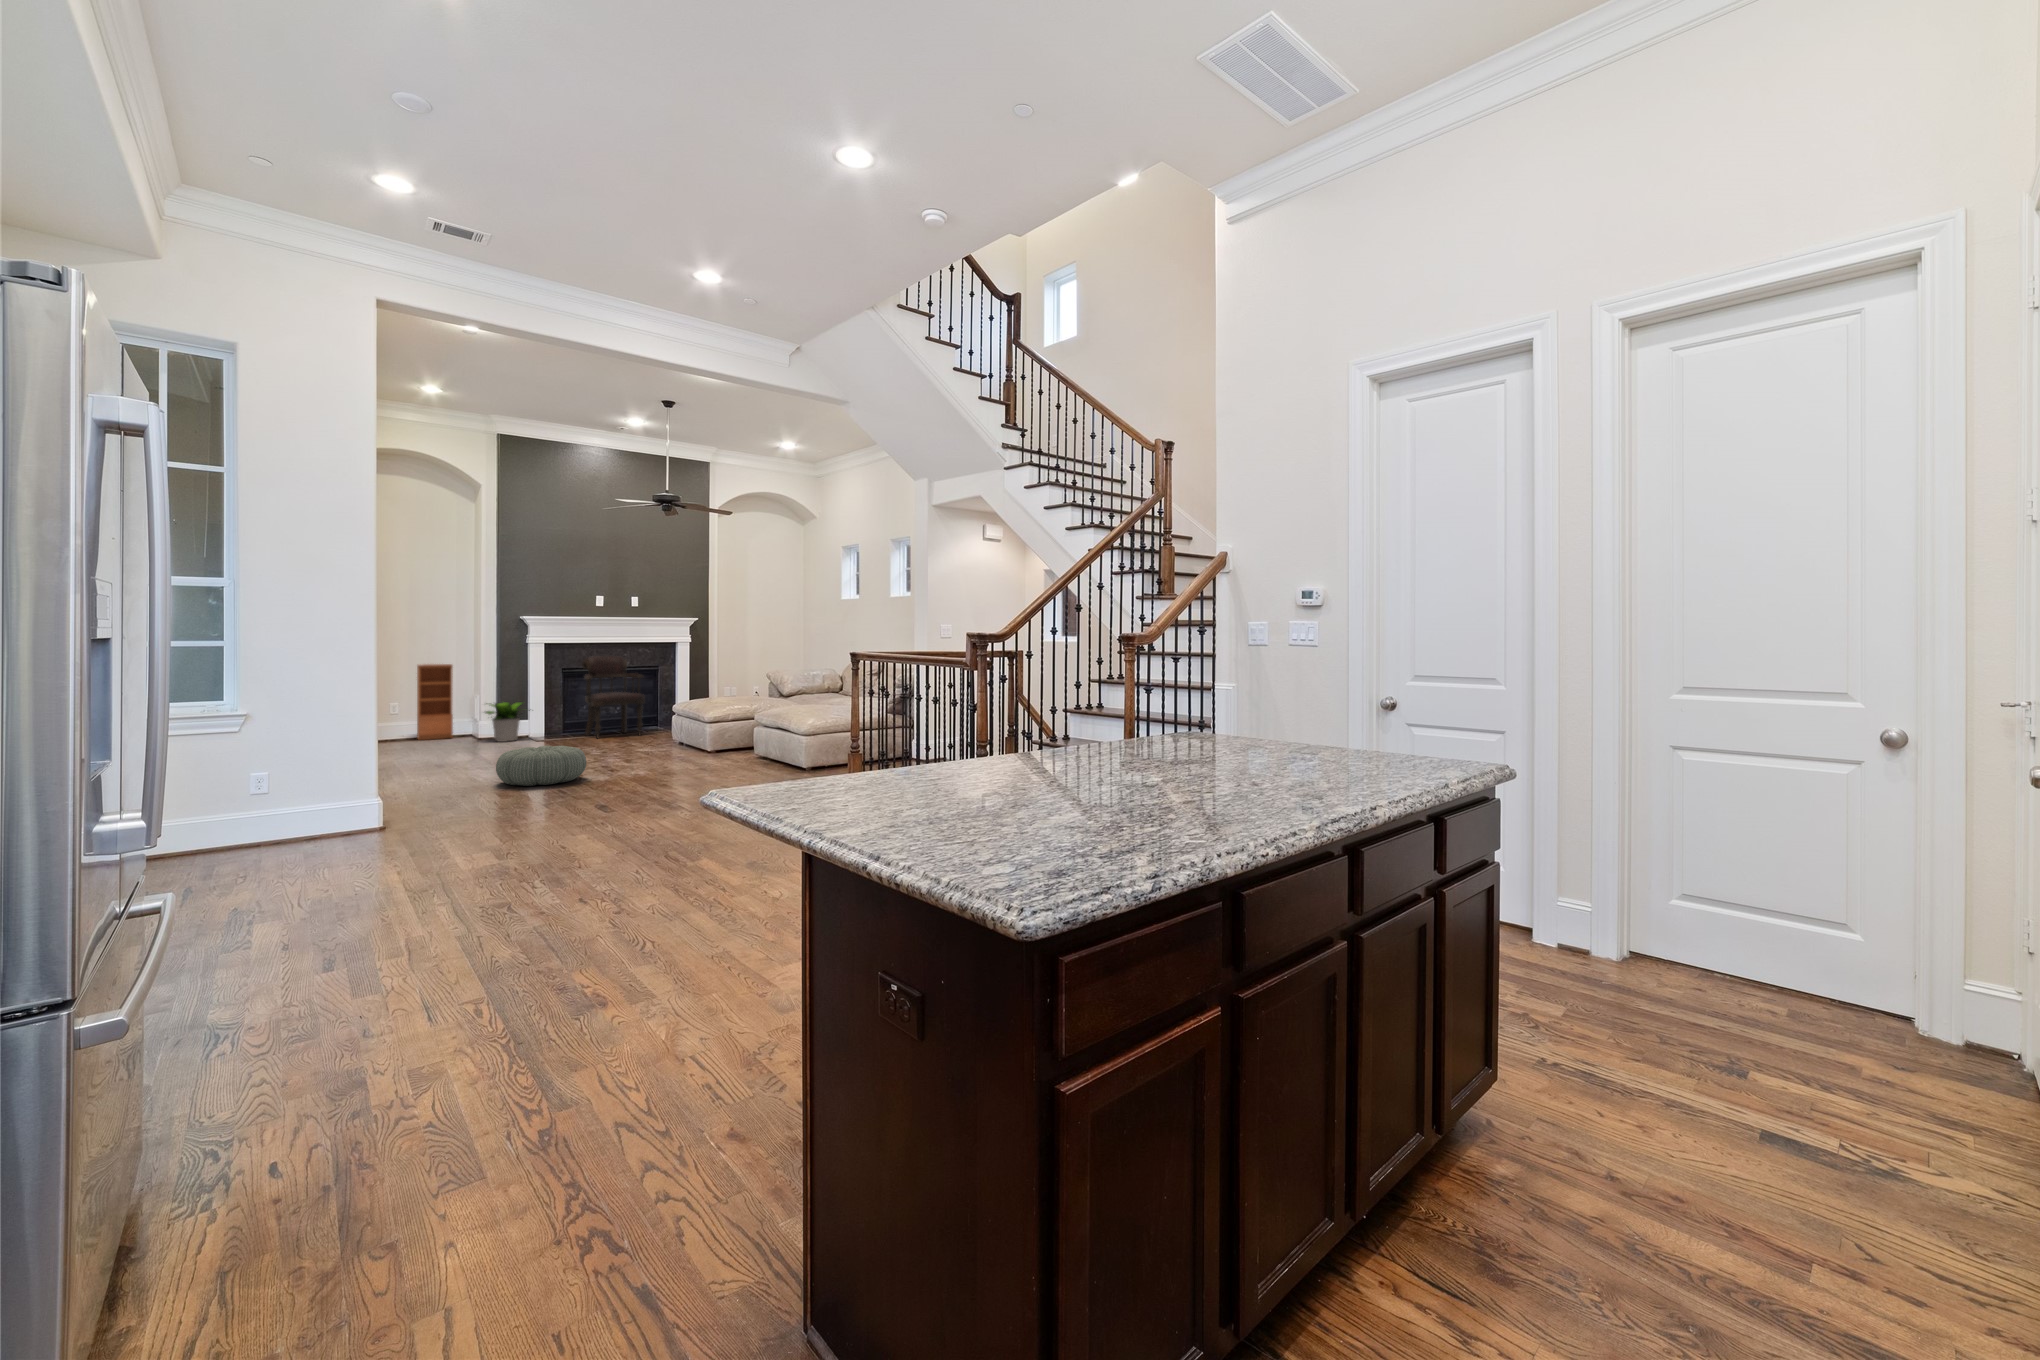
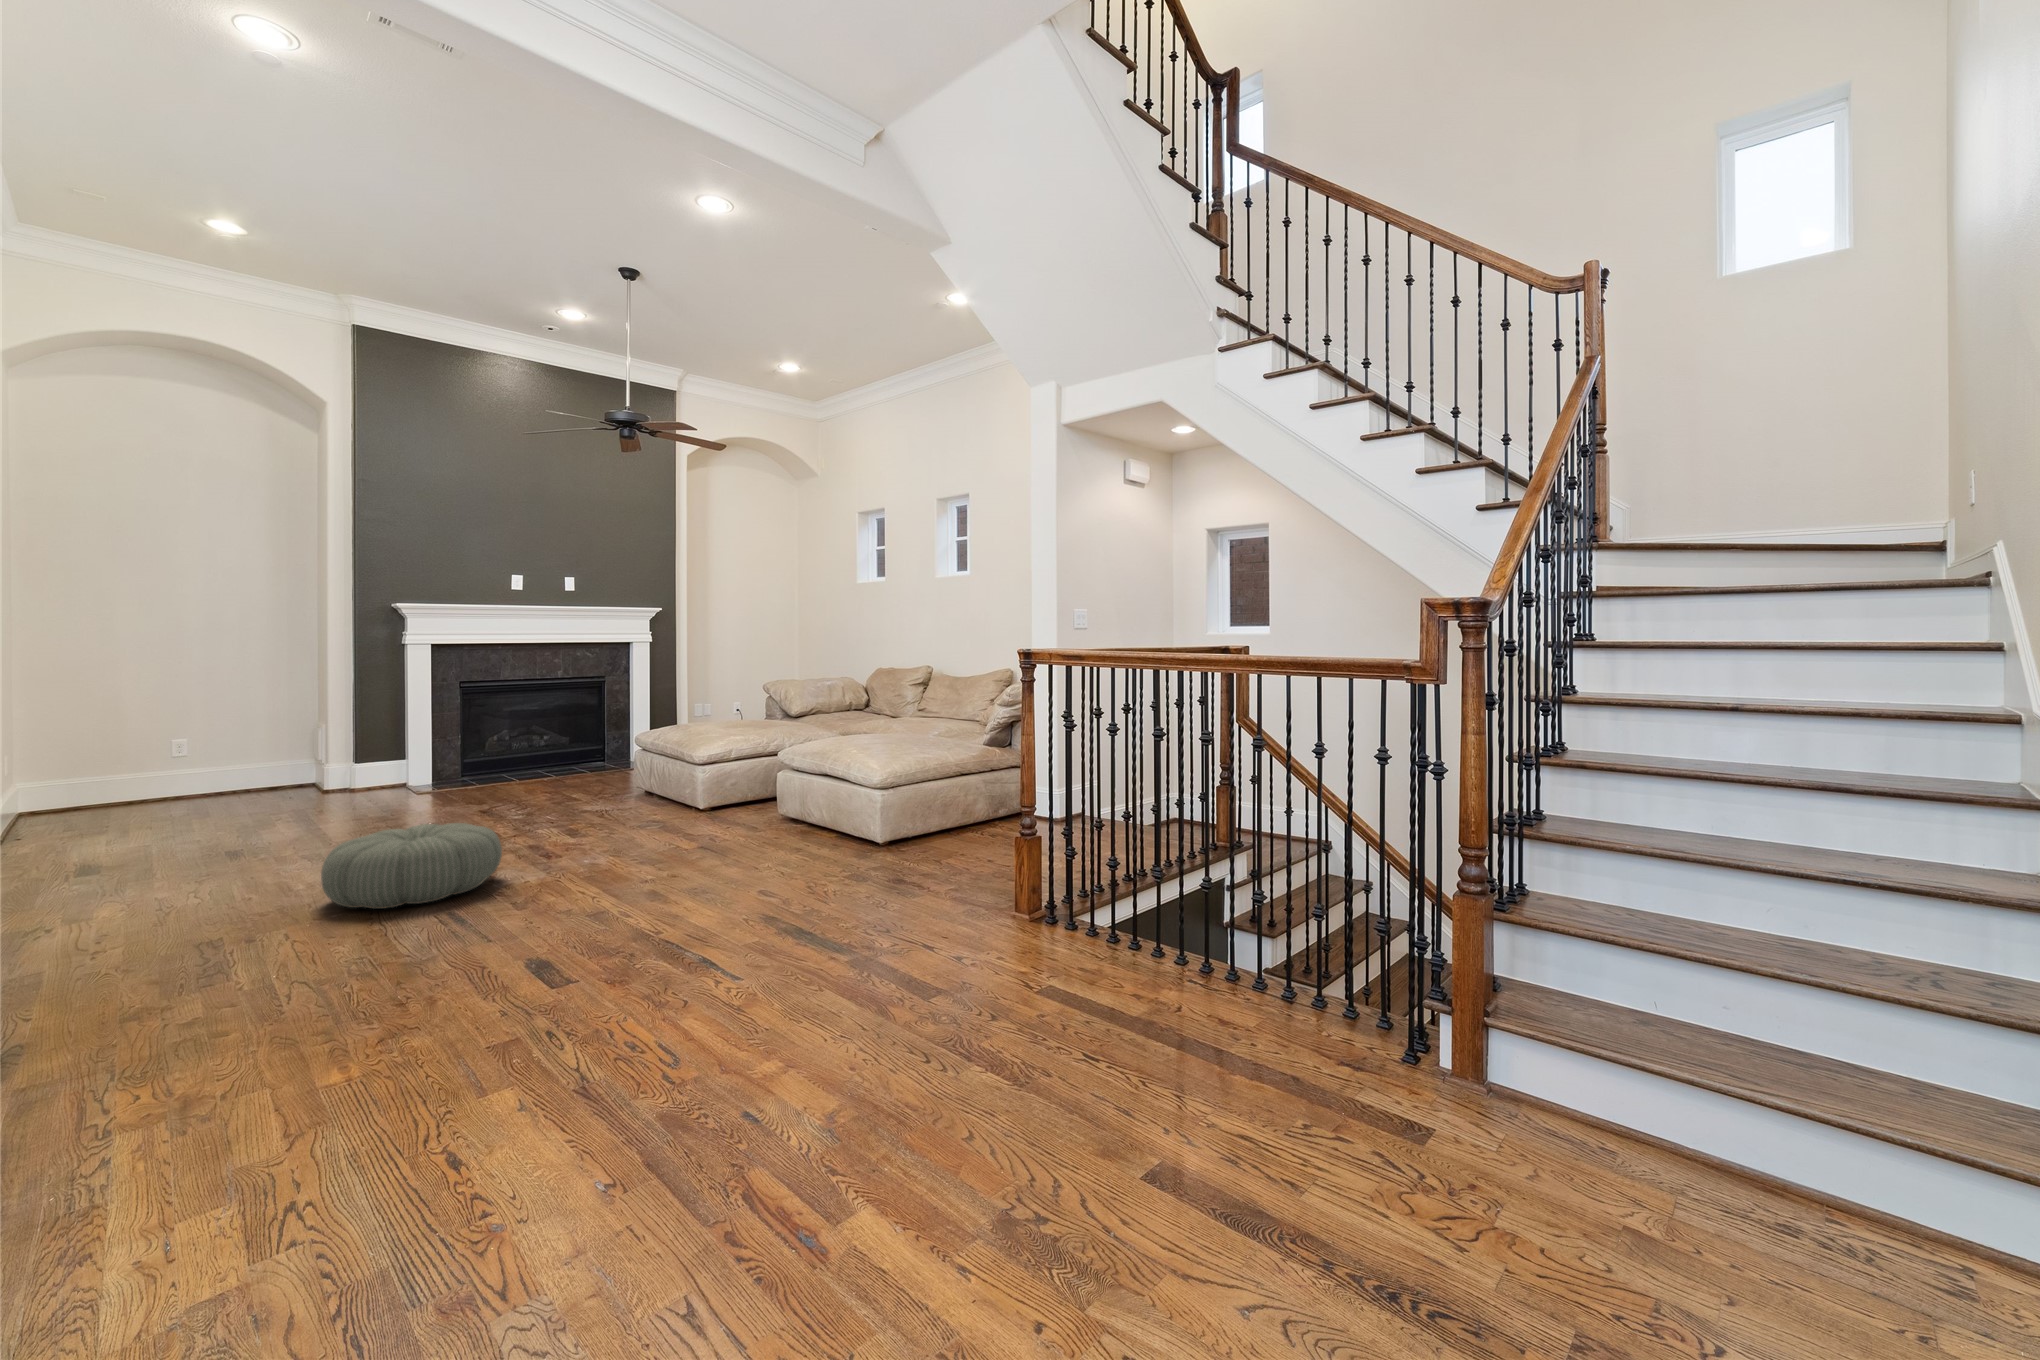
armchair: present [582,656,645,738] -> none [490,663,589,785]
bookcase: present [417,664,453,740] -> none [219,678,281,797]
potted plant: present [485,702,530,742] -> none [324,733,416,796]

